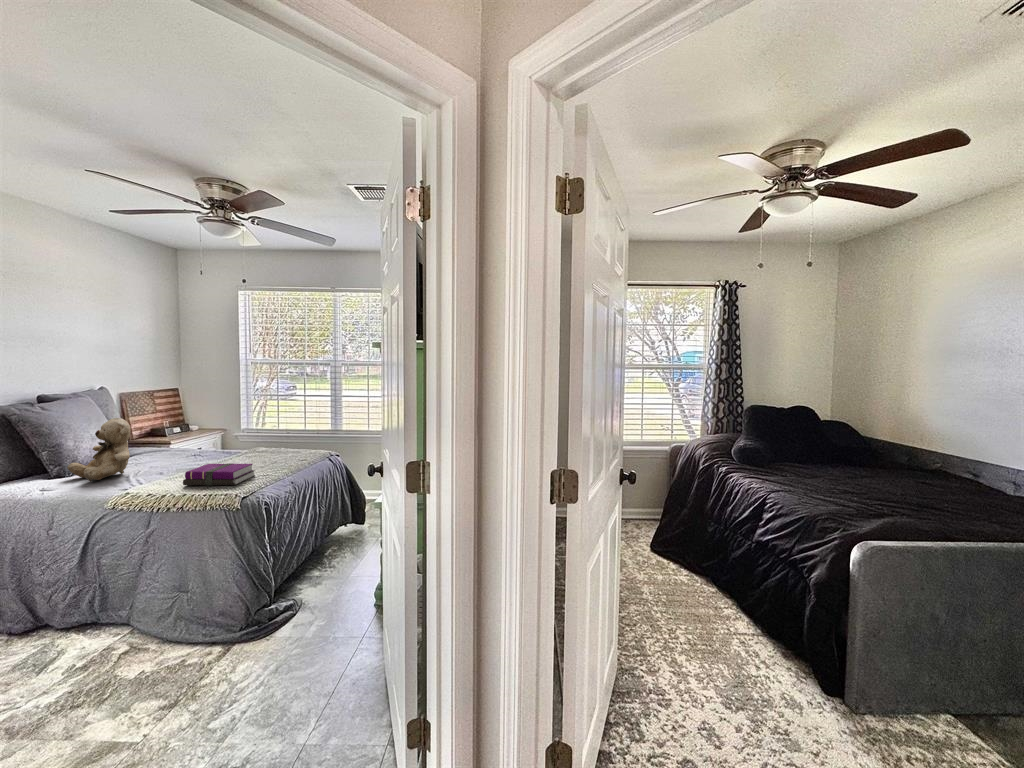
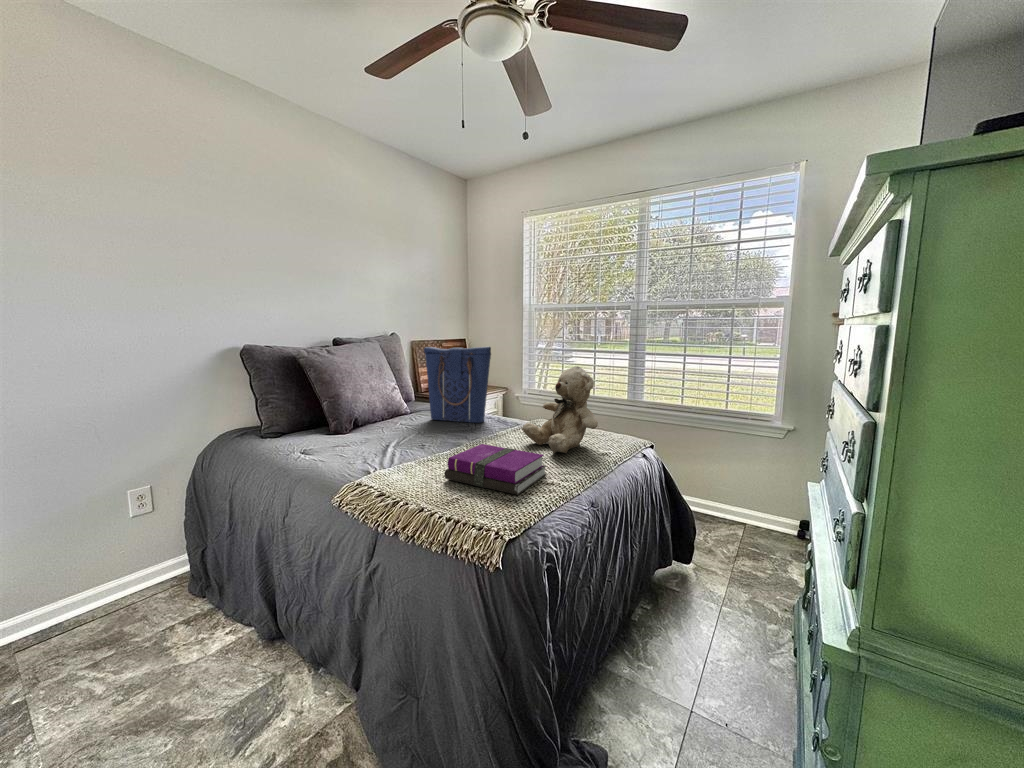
tote bag: none [146,398,211,459] -> present [424,347,491,423]
teddy bear: present [67,418,131,482] -> present [522,366,598,454]

